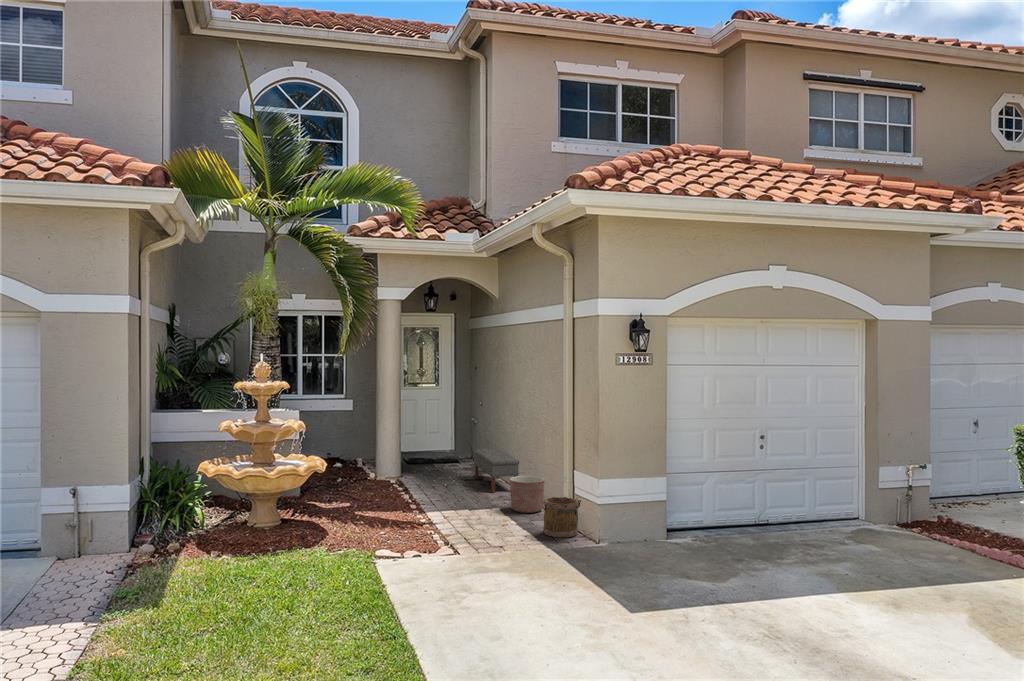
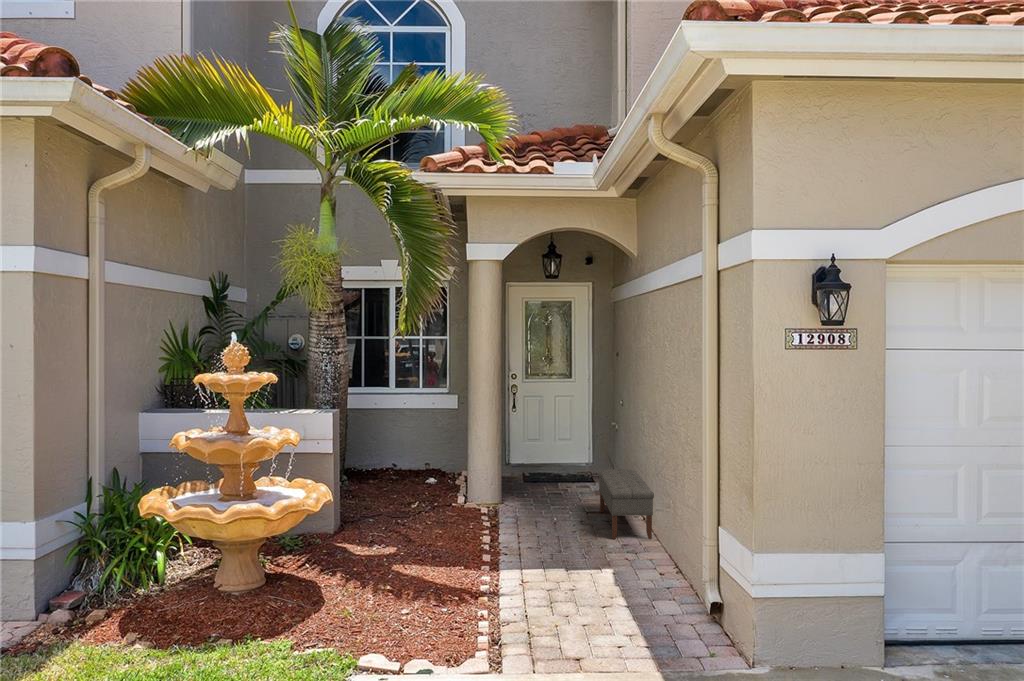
planter: present [510,476,545,513] -> none [623,523,679,586]
bucket: present [543,497,581,538] -> none [656,574,724,653]

